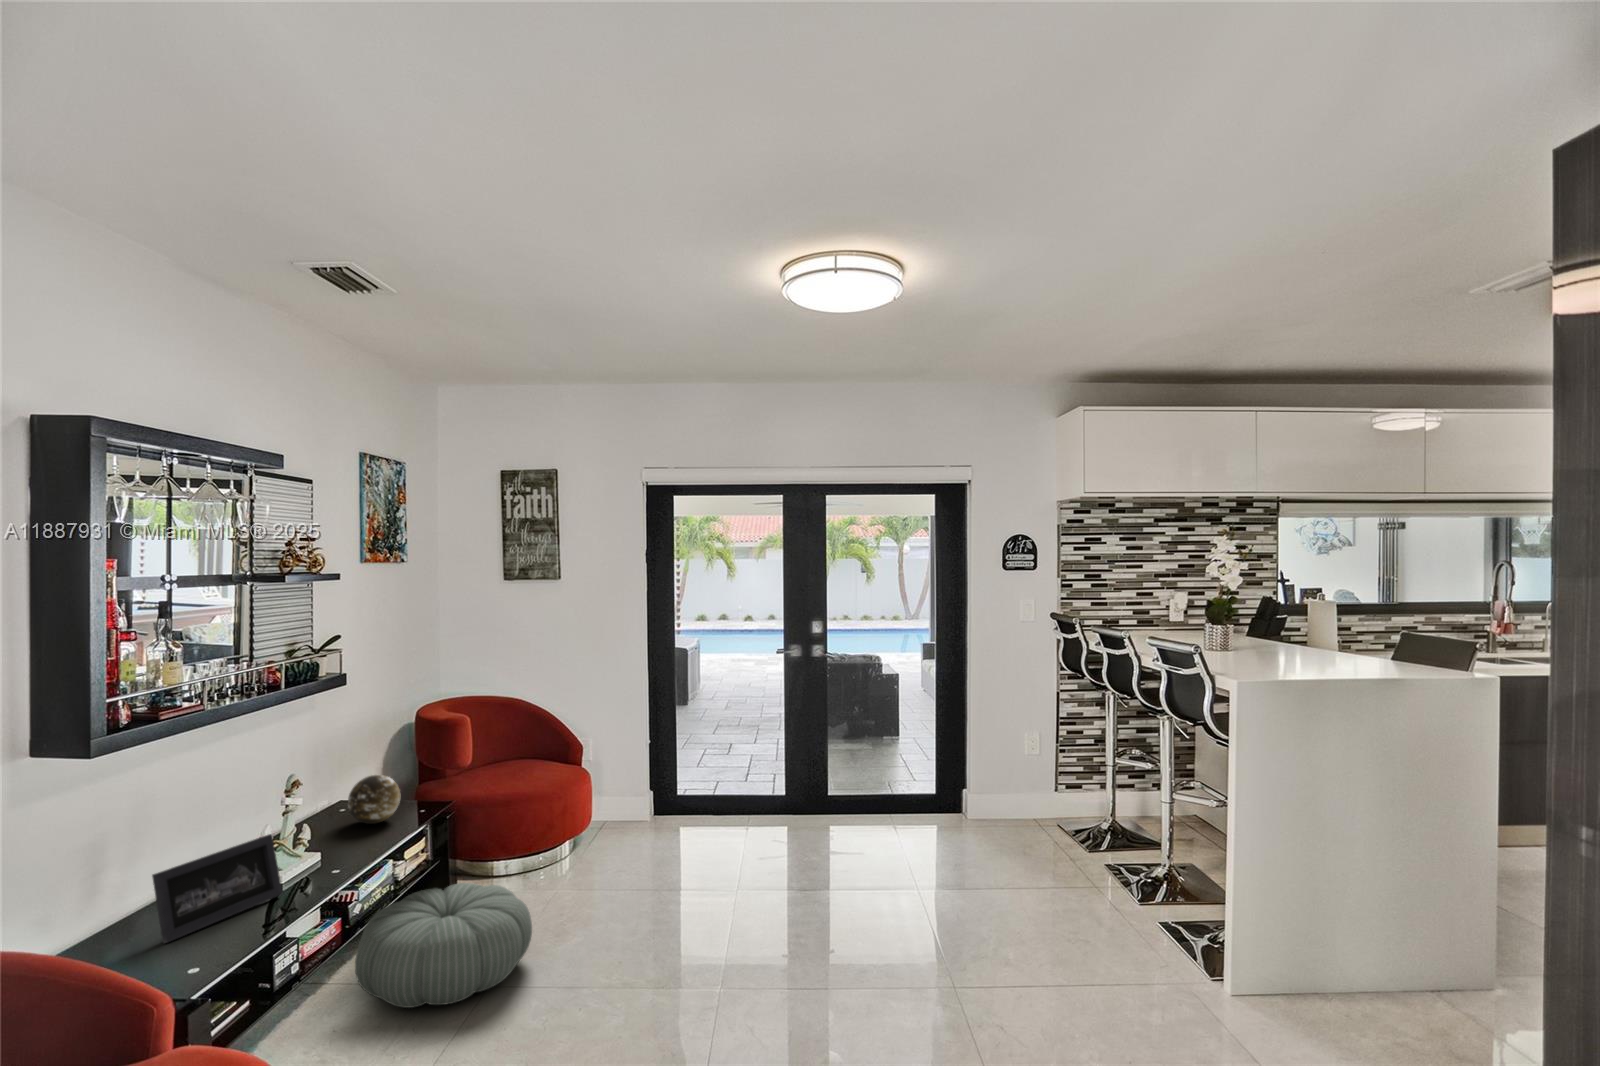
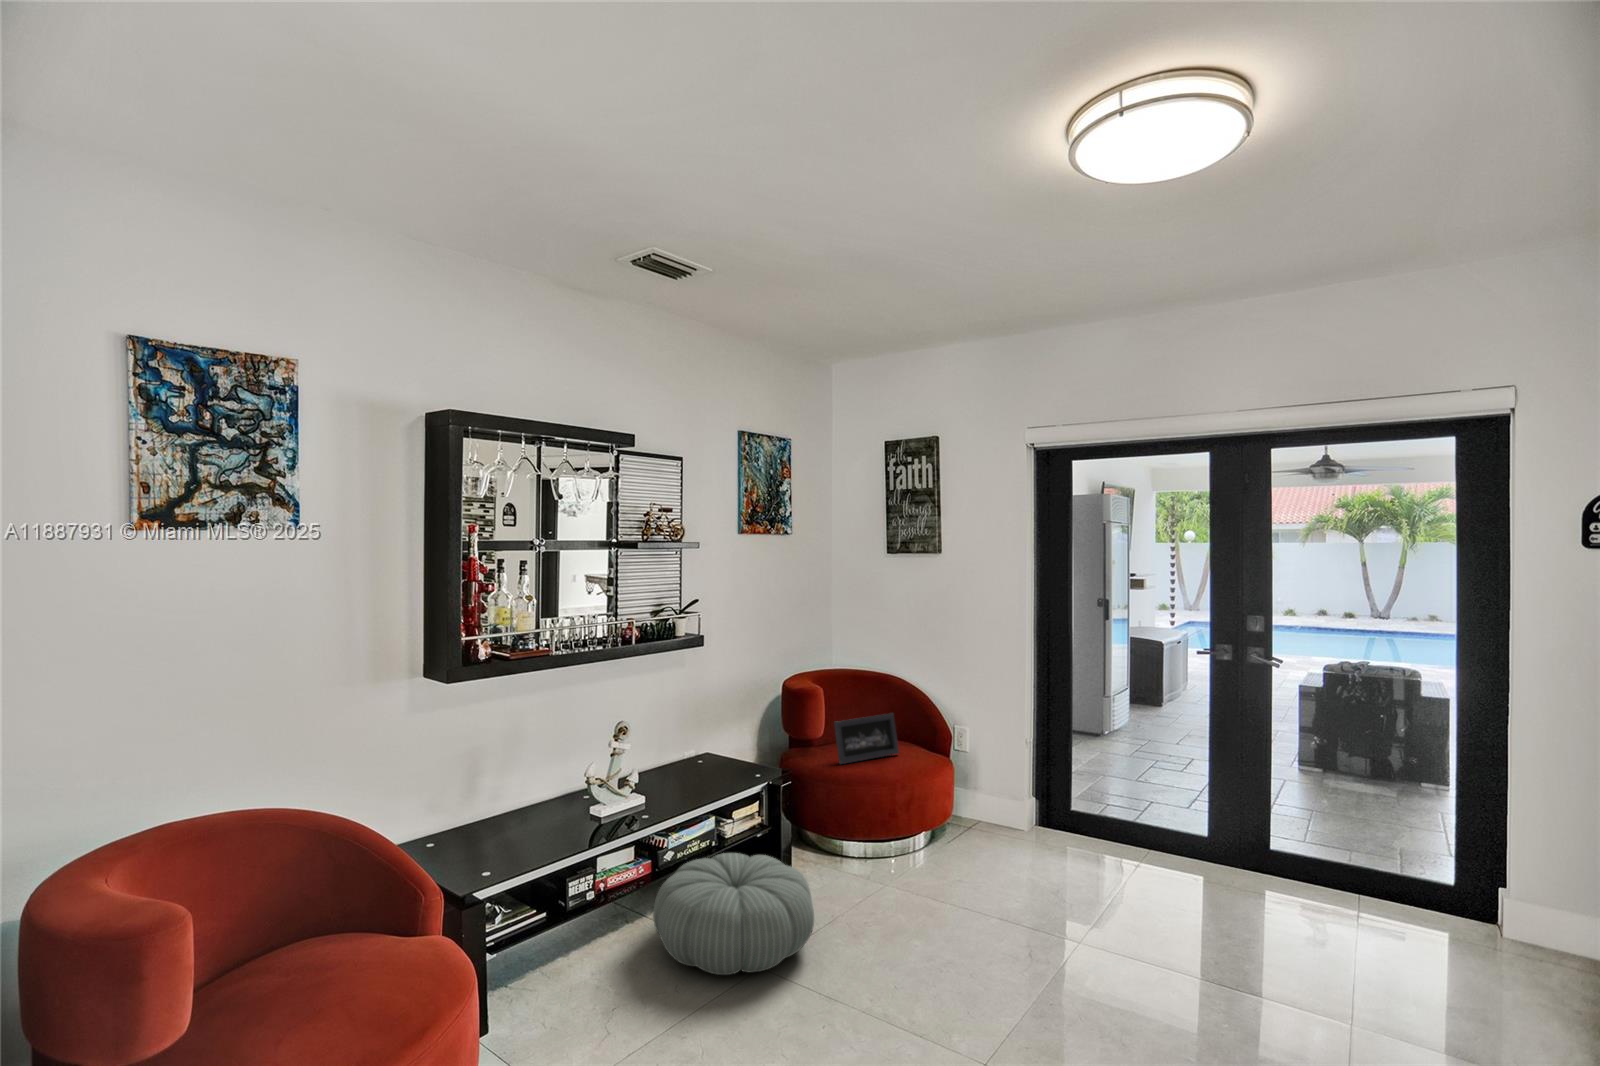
decorative orb: present [348,775,400,824] -> none [696,732,740,777]
picture frame: present [152,834,282,943] -> present [834,713,899,764]

